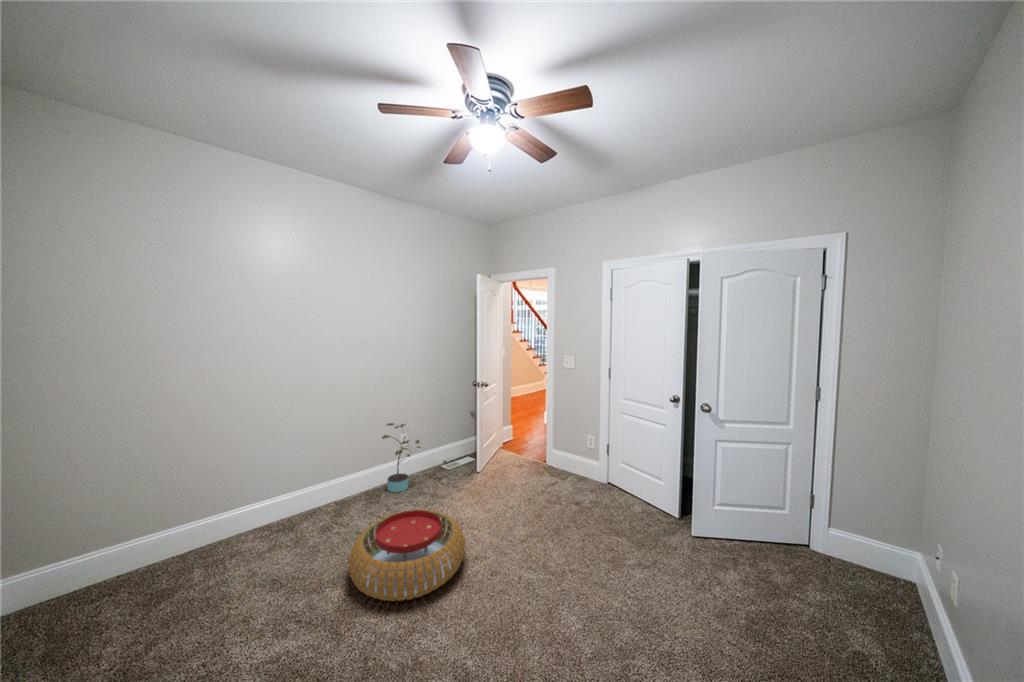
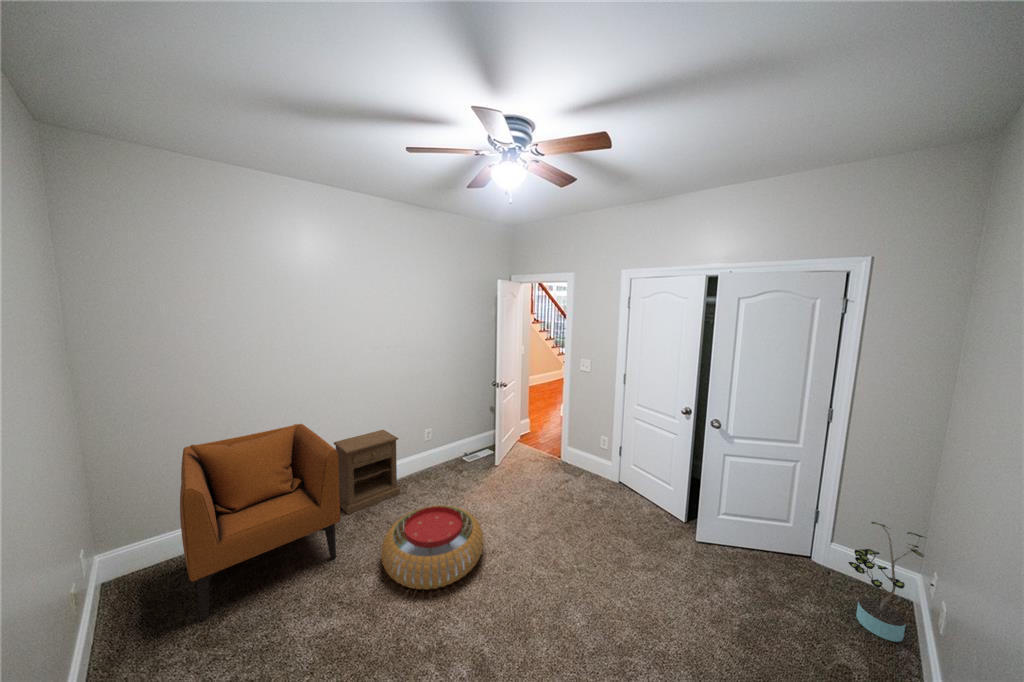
armchair: none [106,423,302,653] -> present [180,424,340,621]
potted plant: present [382,423,421,492] -> present [848,522,924,642]
nightstand: none [297,434,372,528] -> present [334,430,400,515]

